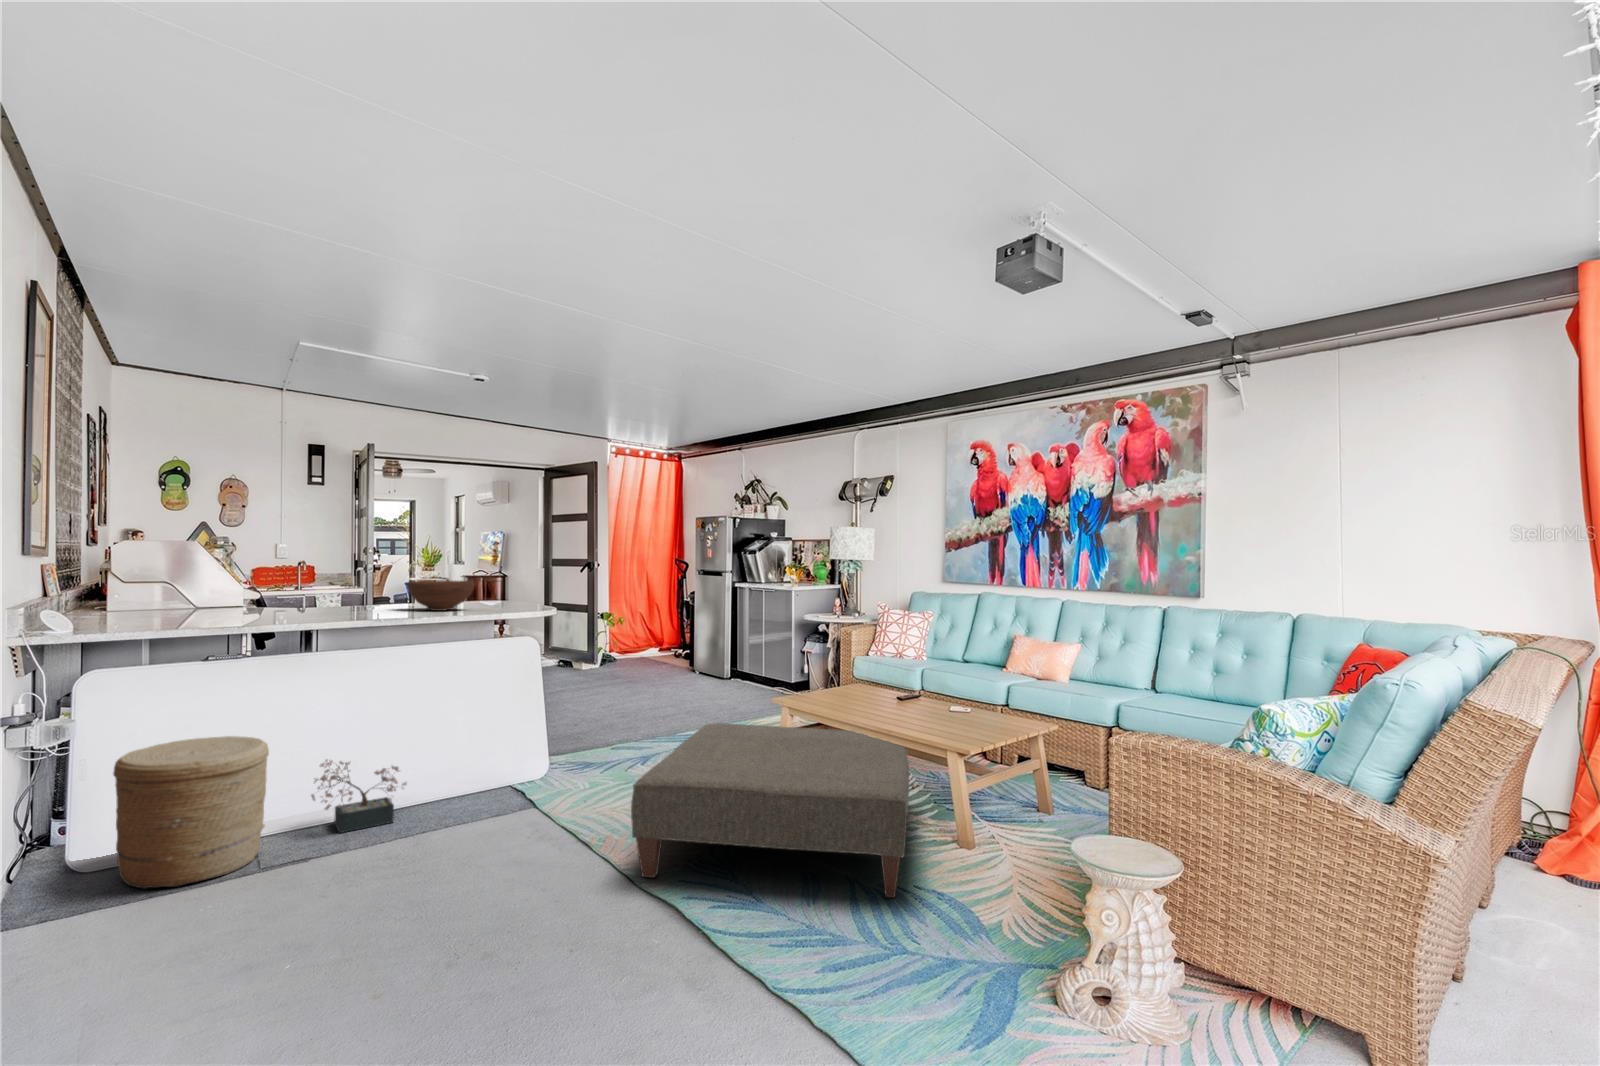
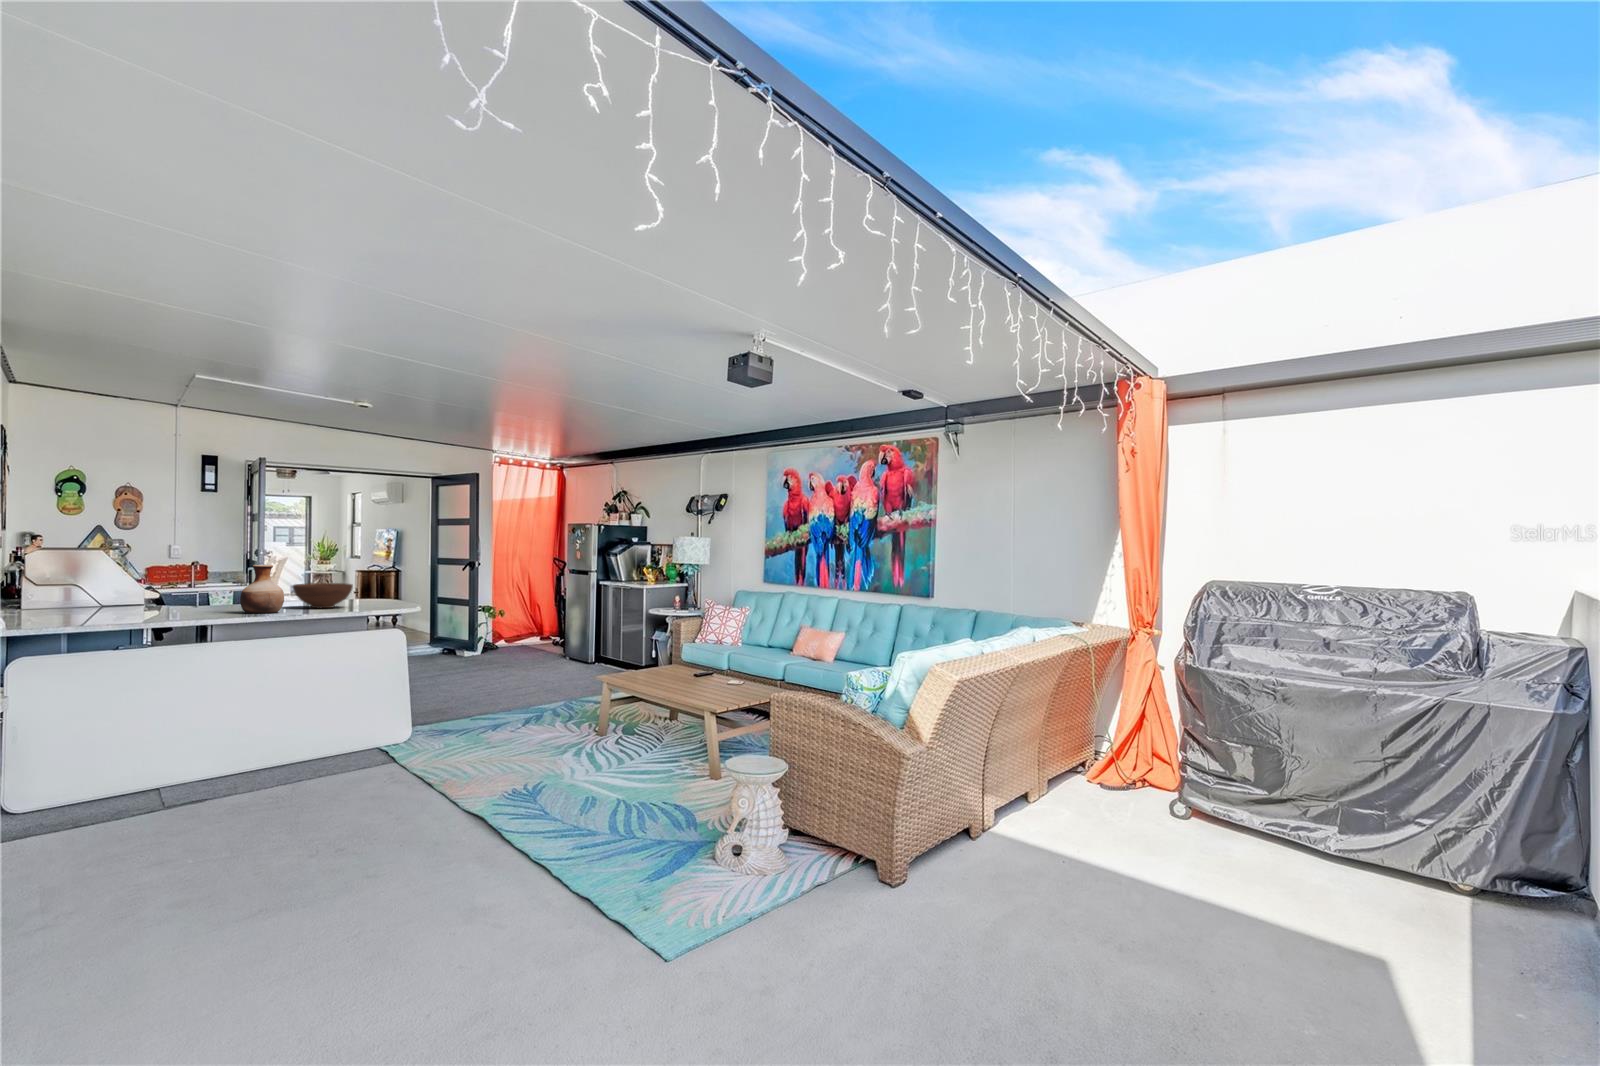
vase: none [349,555,398,616] -> present [240,565,284,614]
ottoman: present [631,723,909,898] -> none [459,695,688,809]
woven basket: present [113,736,269,889] -> none [45,710,172,823]
decorative plant: present [311,760,407,833] -> none [208,726,289,783]

